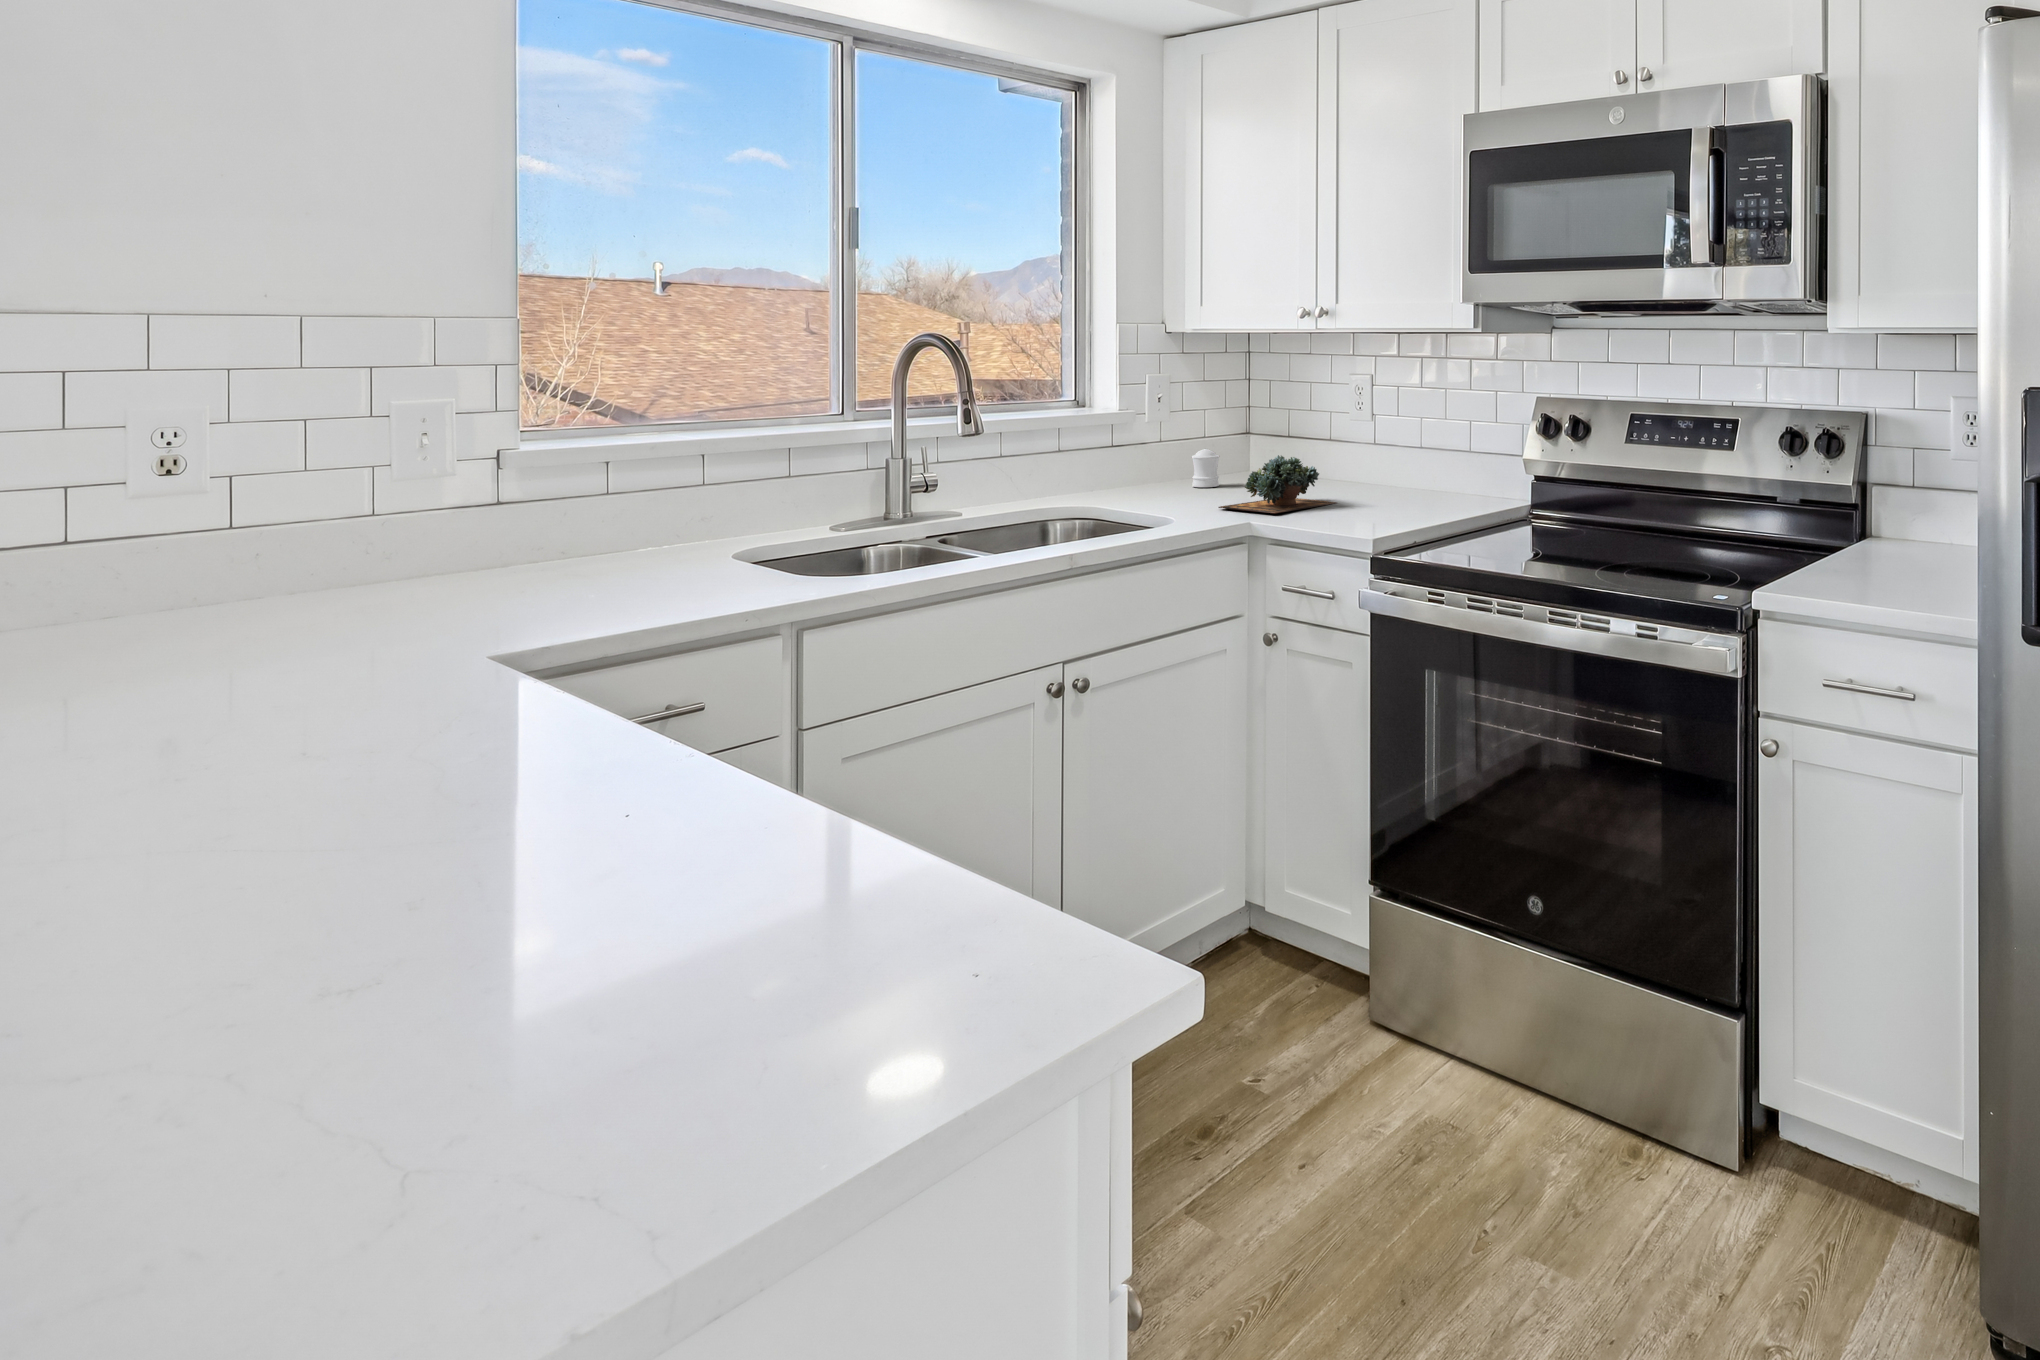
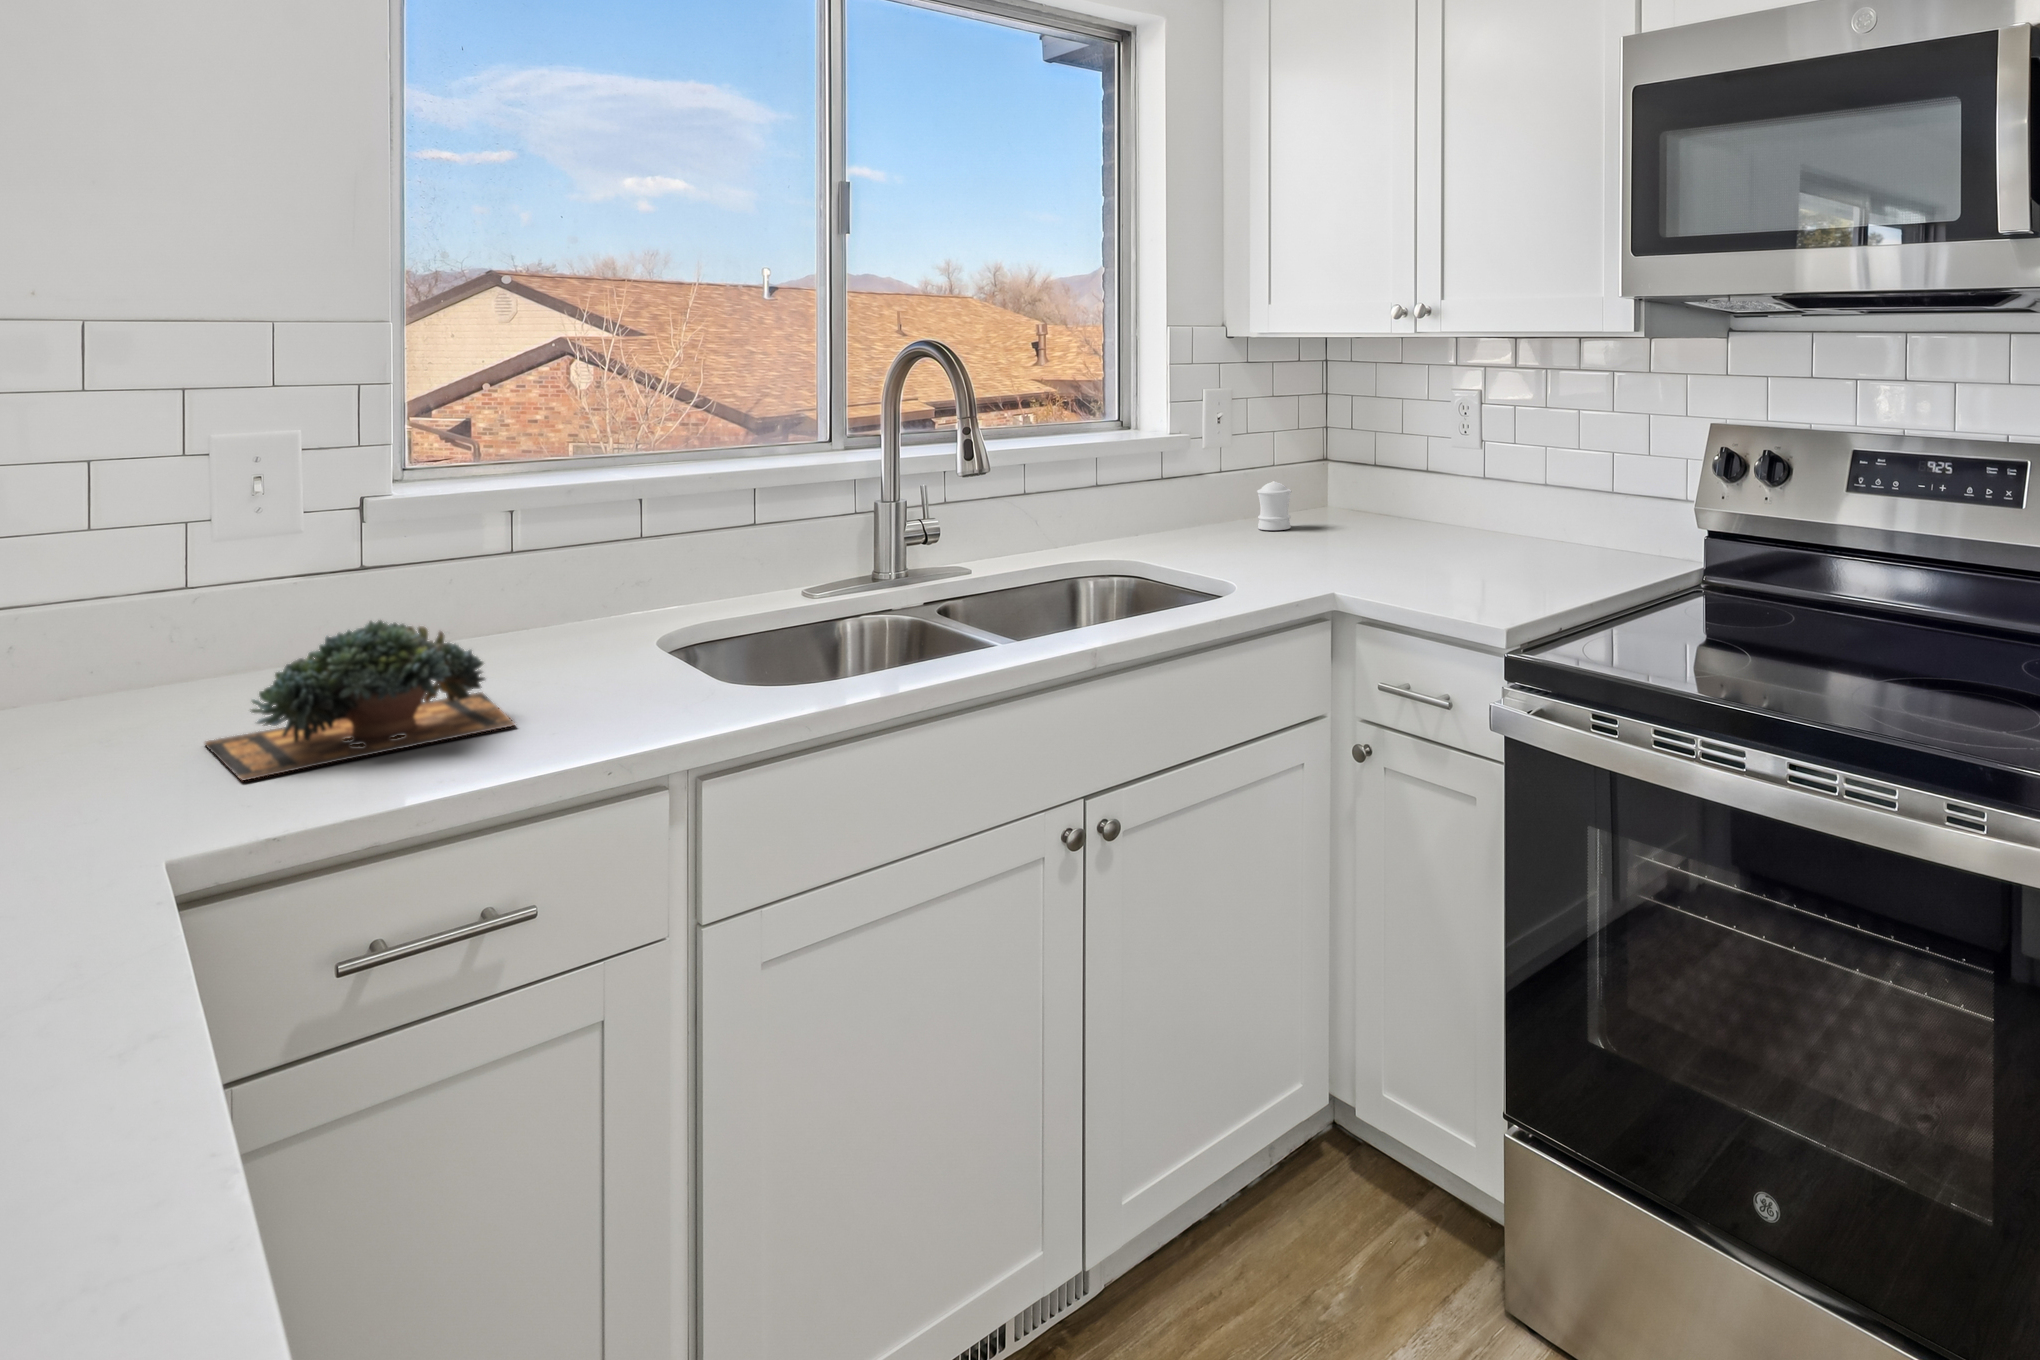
succulent plant: present [1218,455,1336,513] -> present [205,620,515,780]

